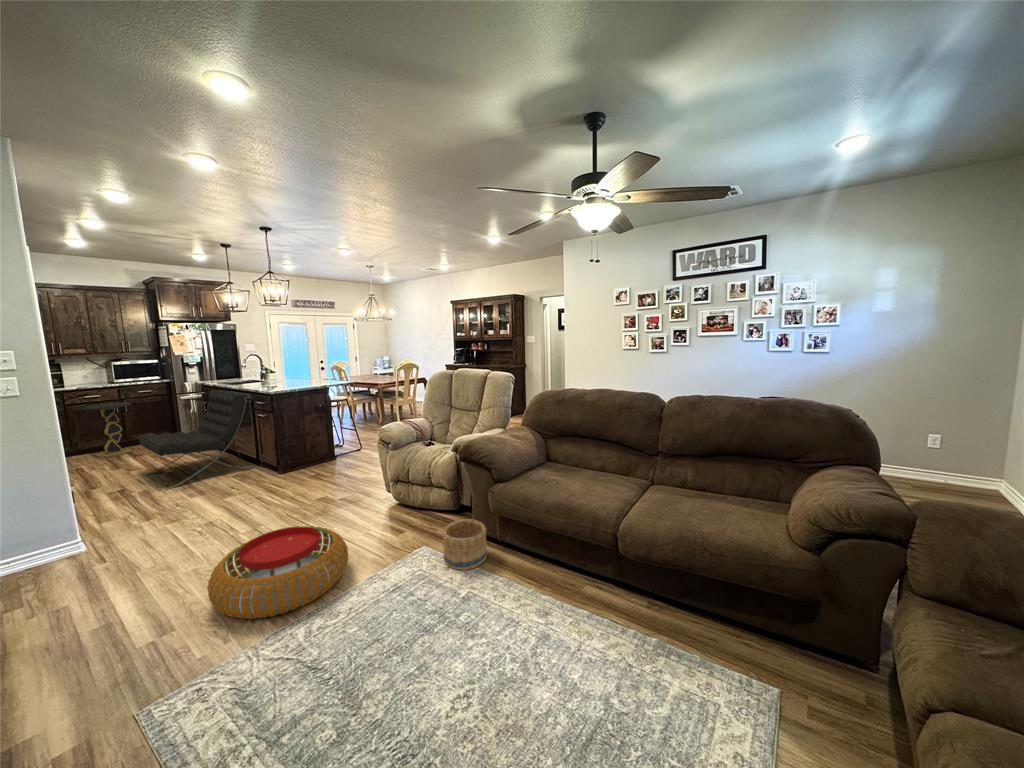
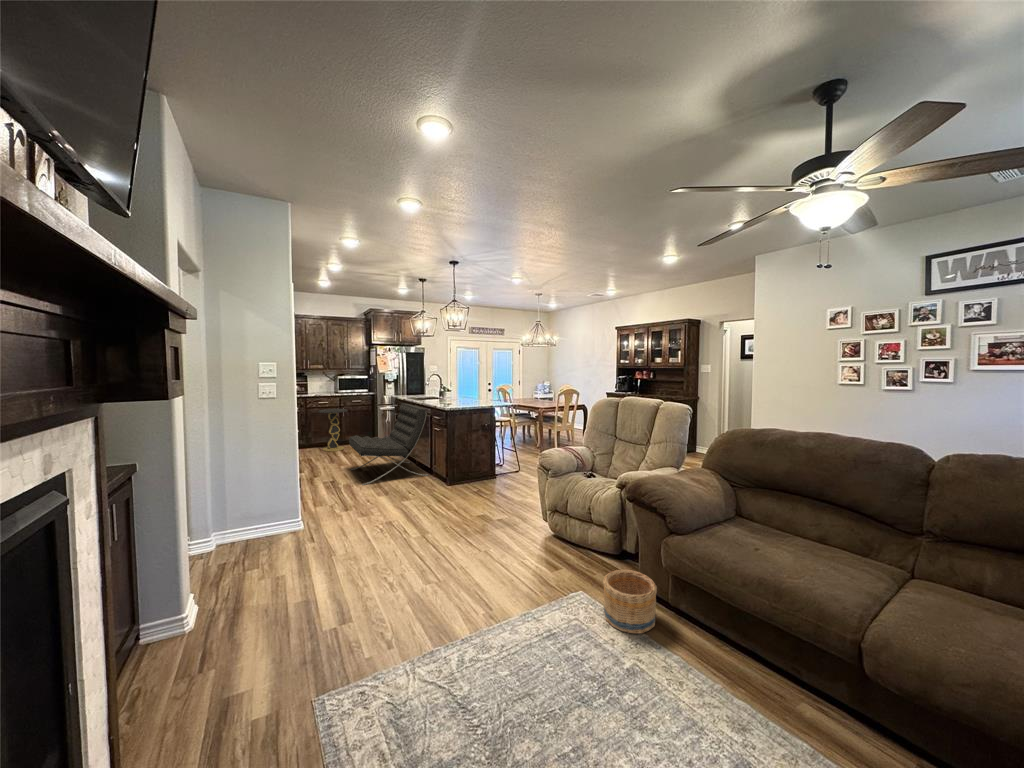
pouf: present [207,526,348,619] -> none [380,542,503,632]

